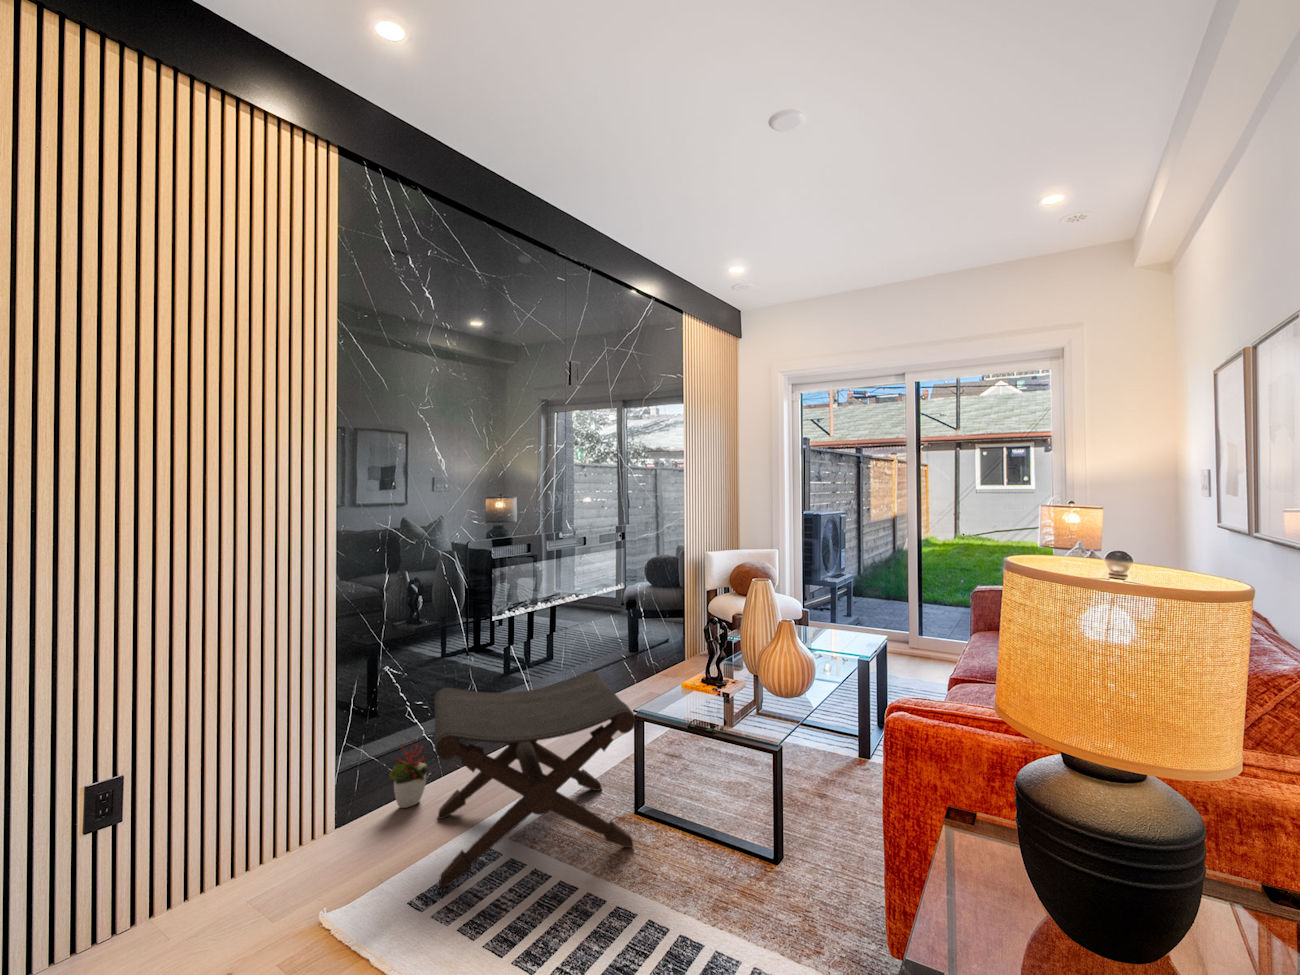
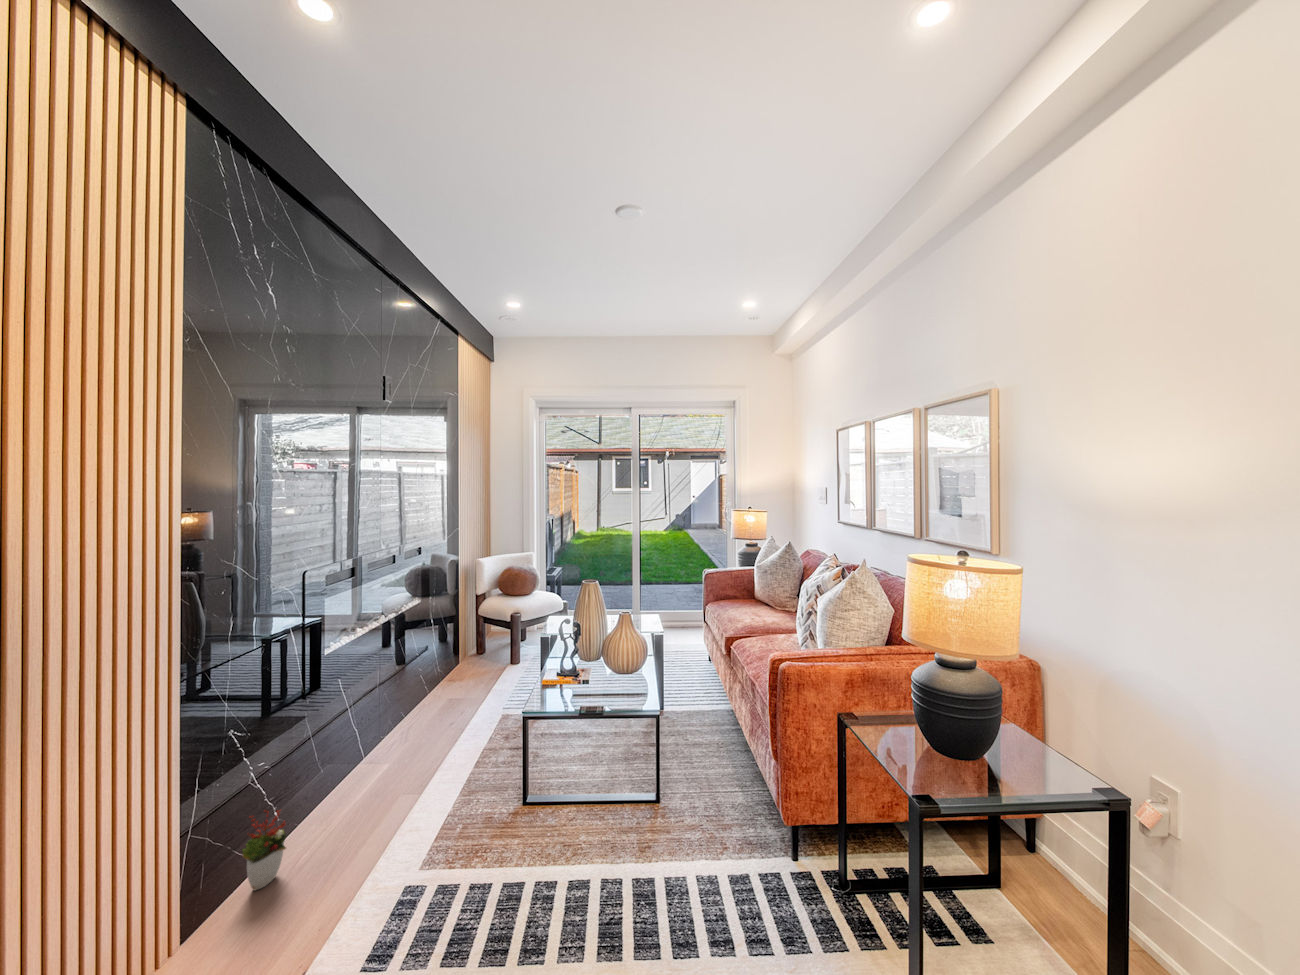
footstool: present [434,671,635,887] -> none [308,685,547,941]

